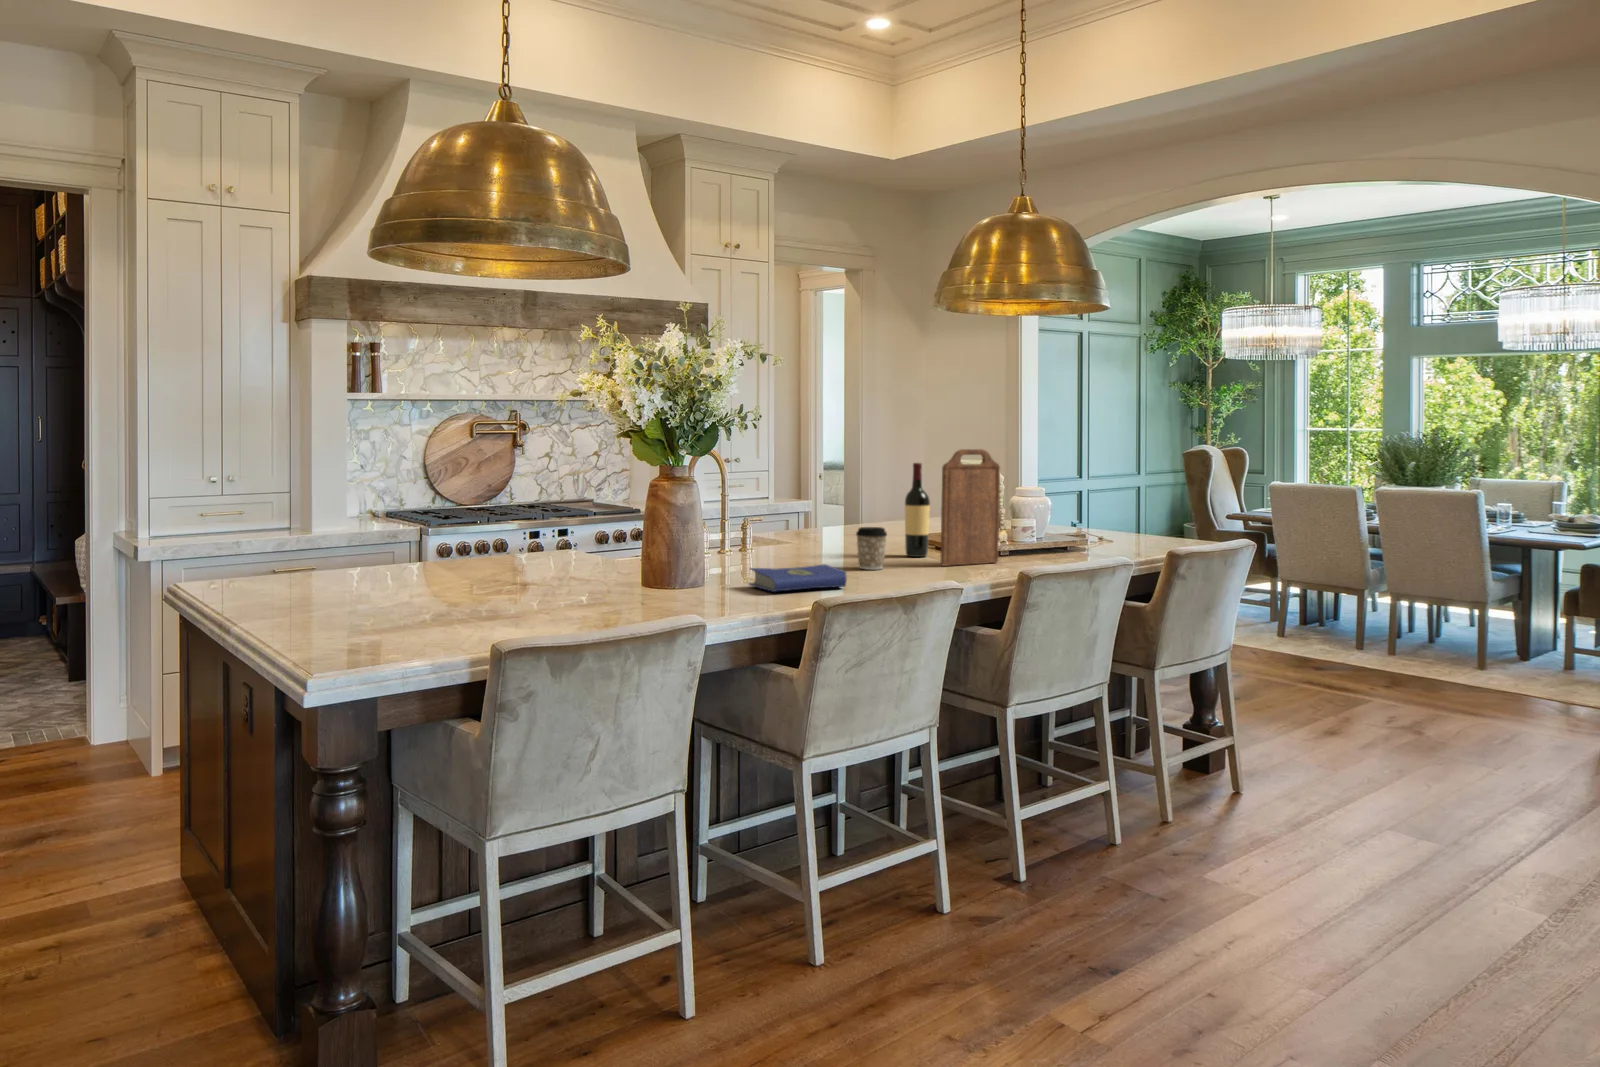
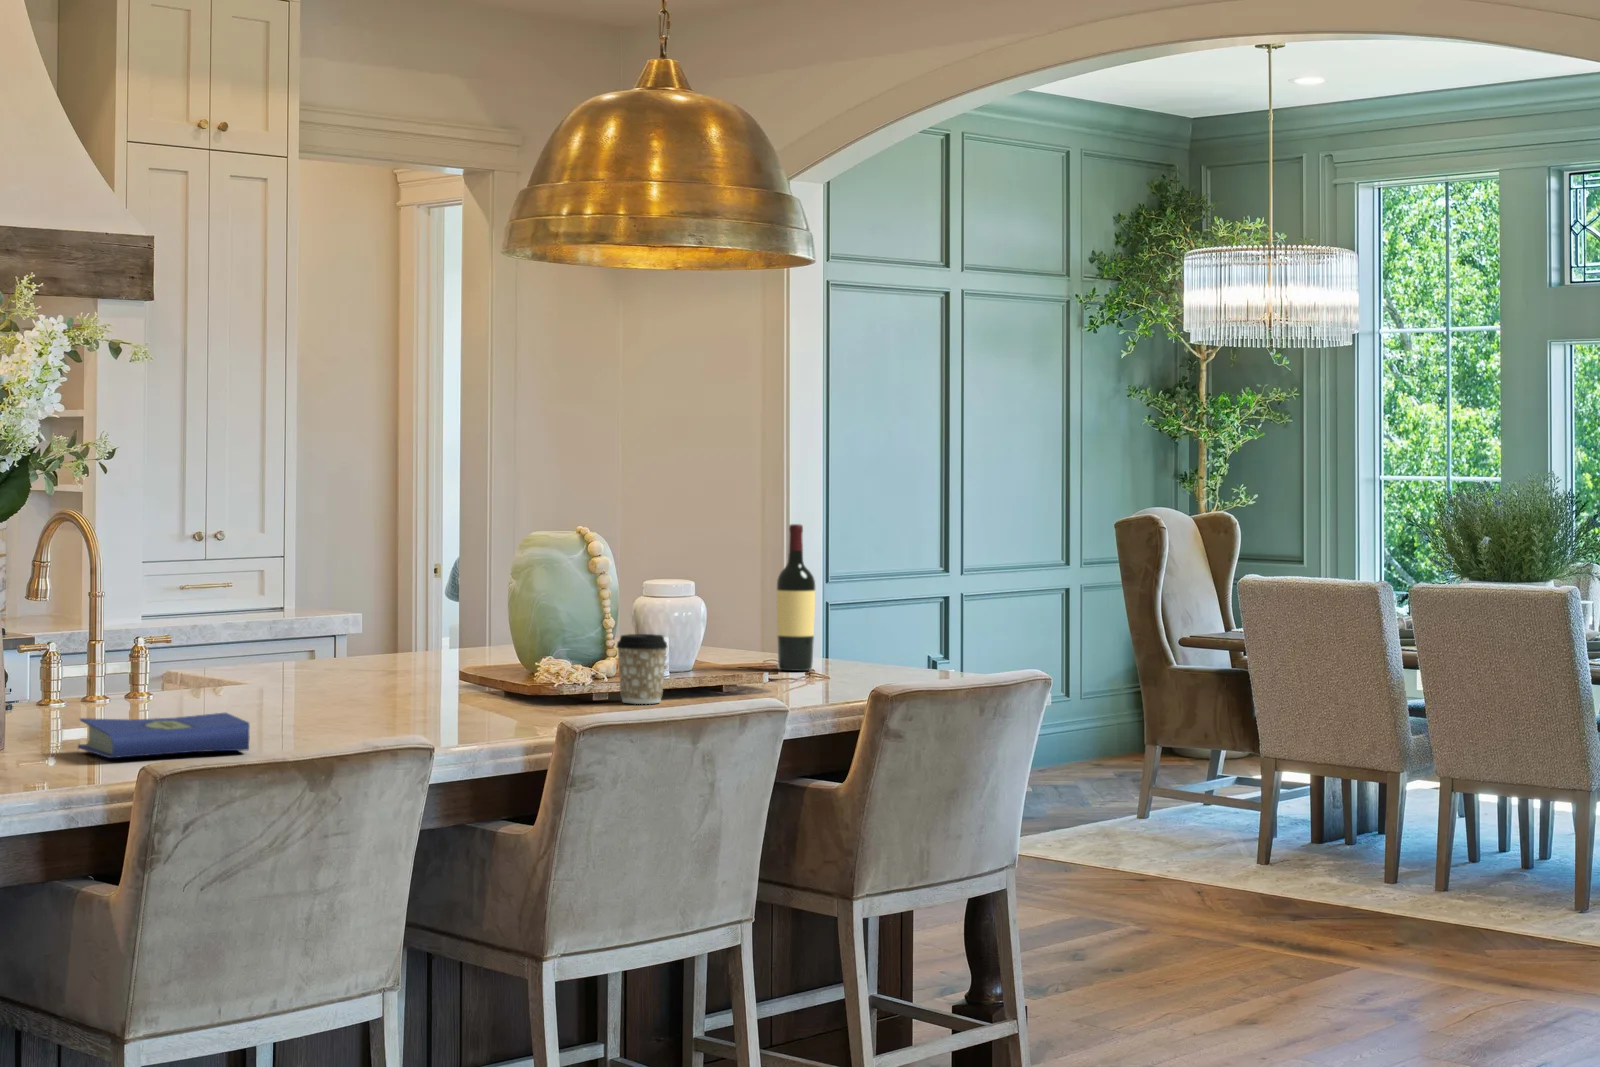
cutting board: present [941,449,1000,566] -> none [462,512,573,718]
wine bottle: present [905,463,930,557] -> present [777,524,815,671]
coffee cup: present [856,527,887,570] -> present [617,634,667,704]

